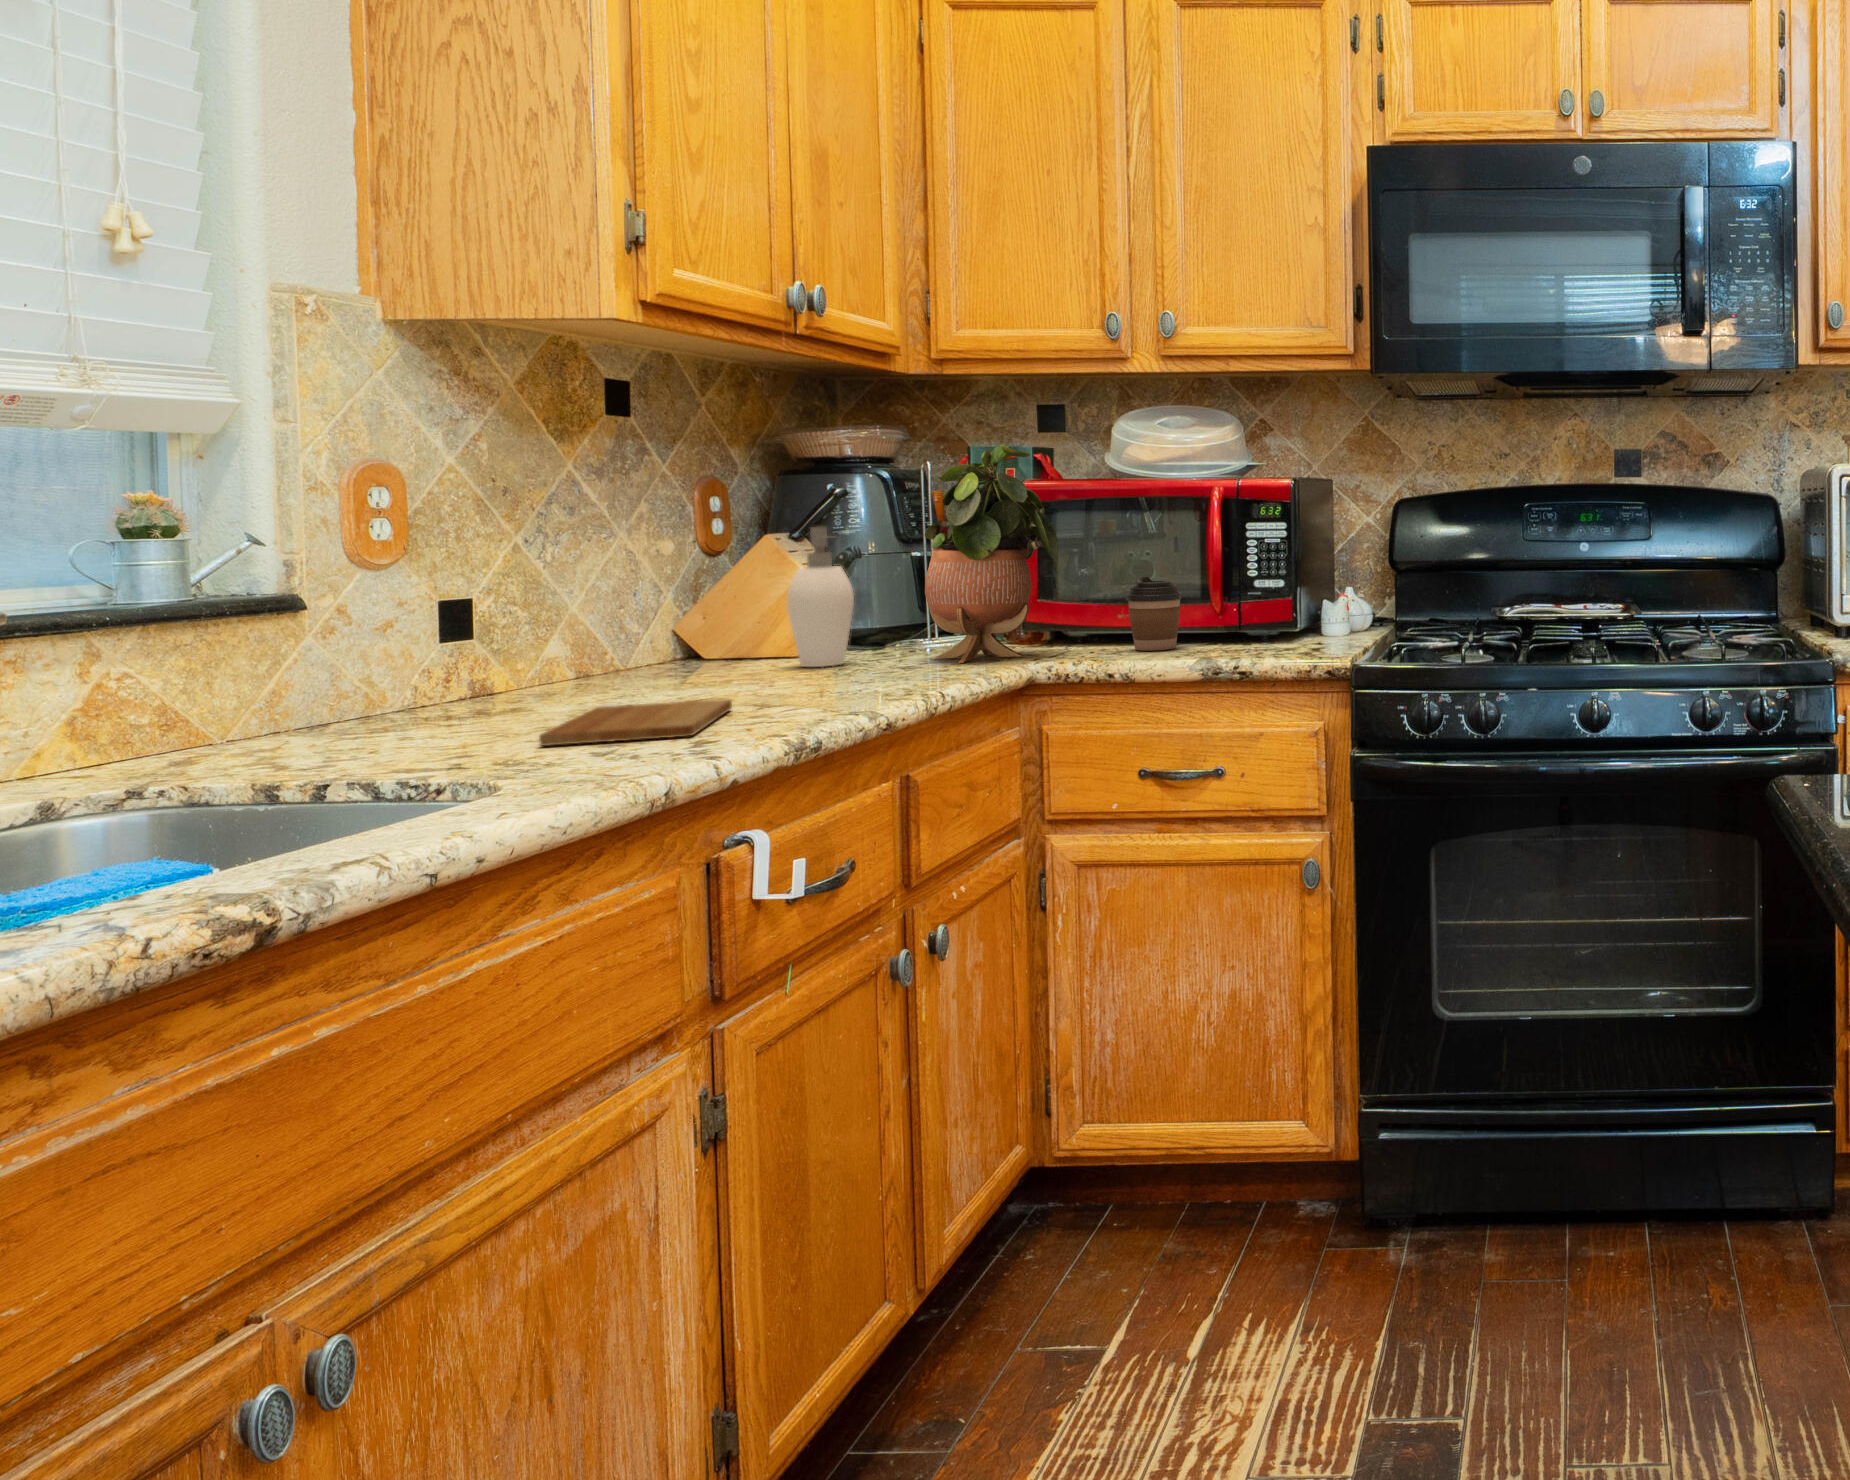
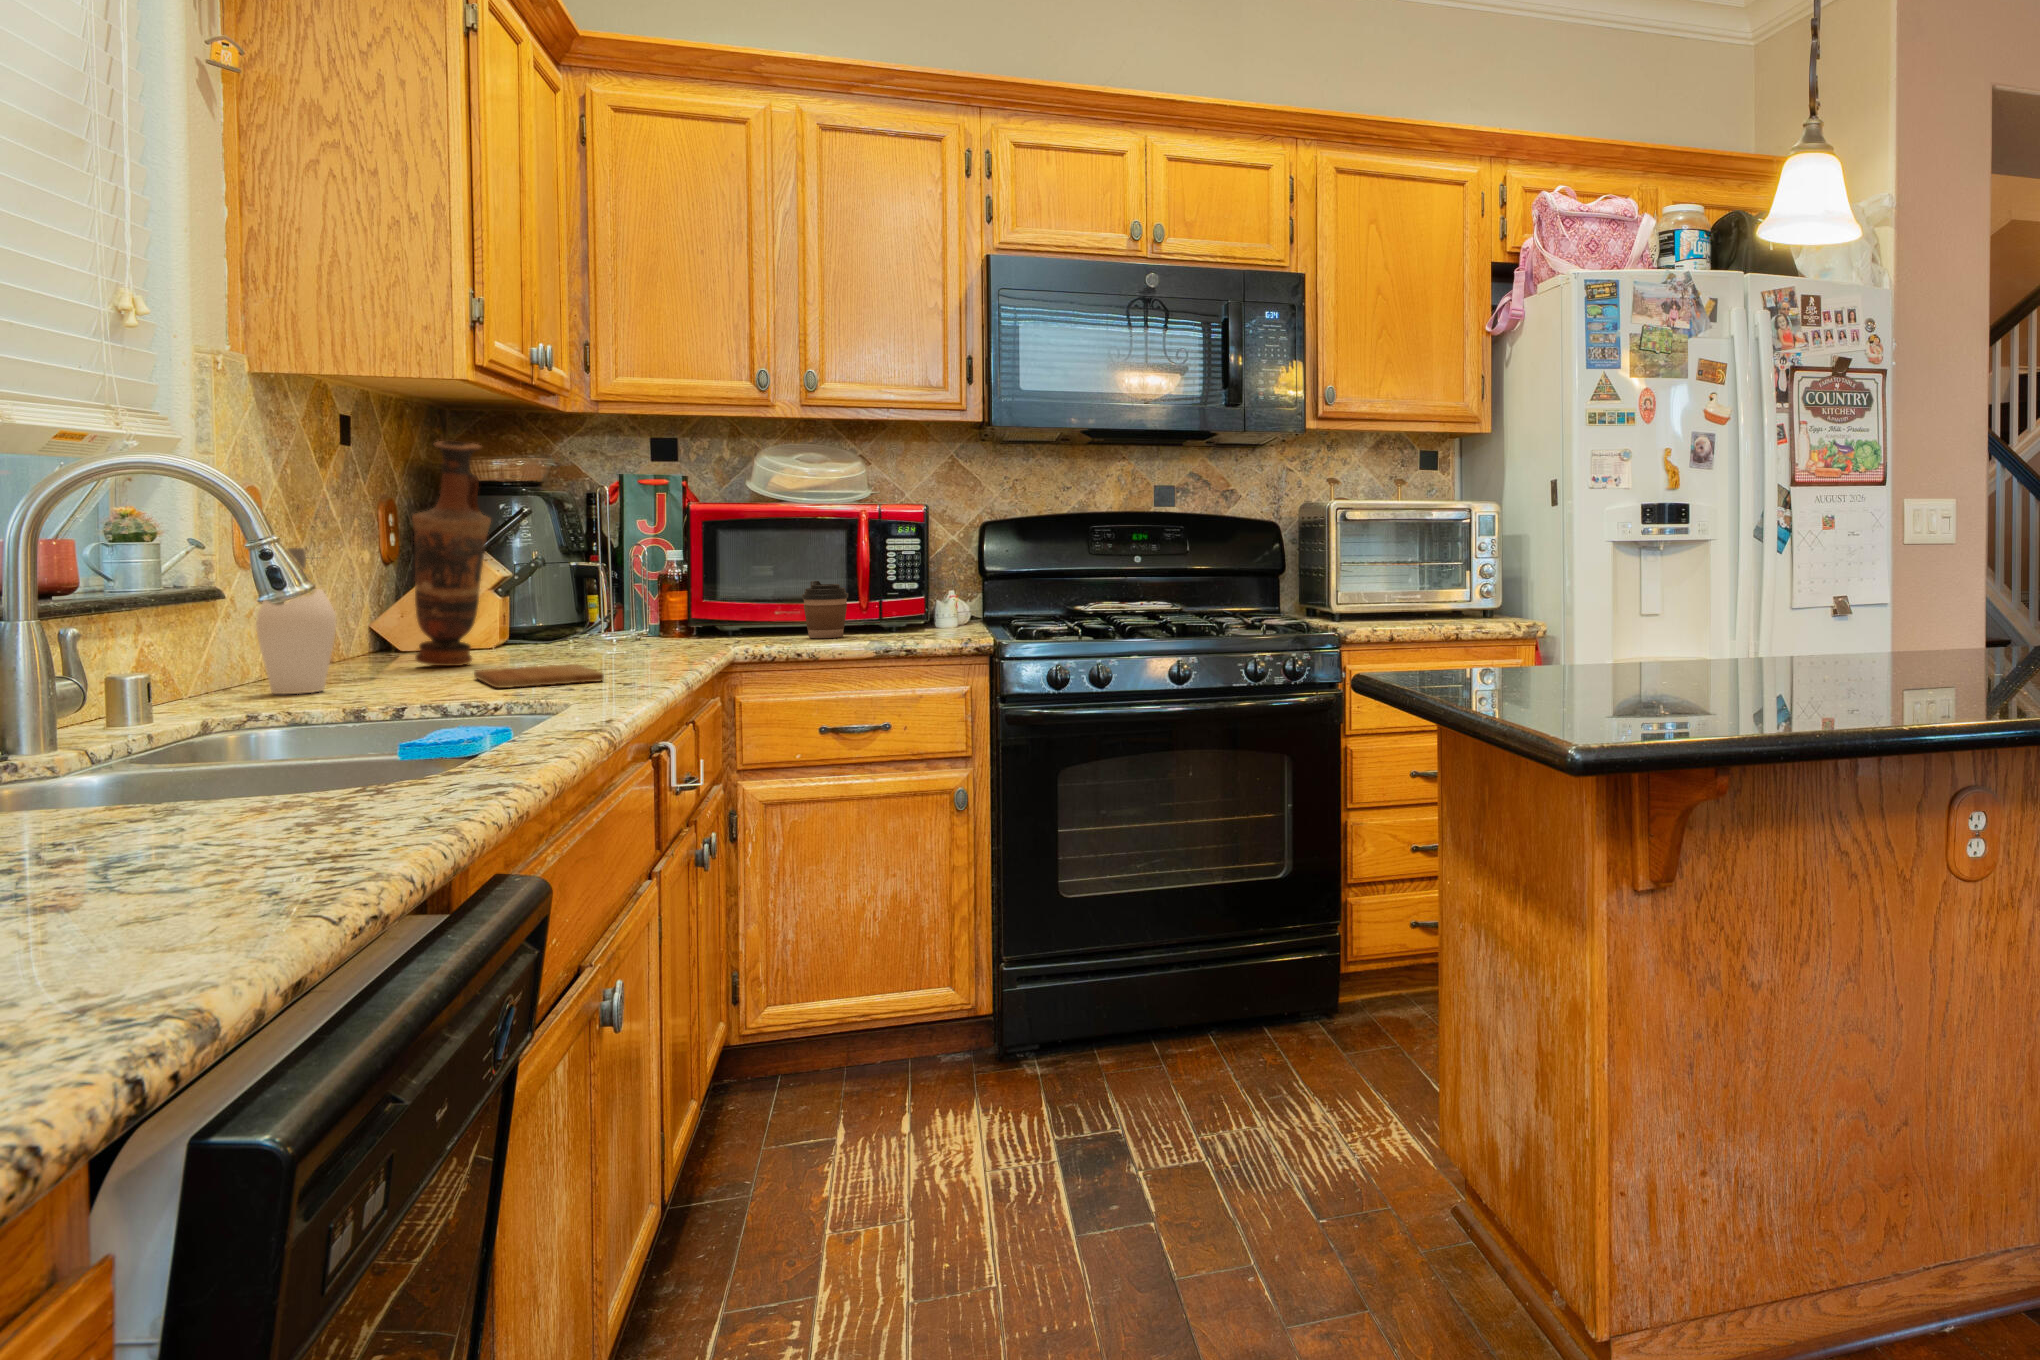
vase: none [608,407,704,688] -> present [412,441,491,666]
potted plant: present [925,444,1058,663] -> none [634,474,750,648]
soap dispenser: present [787,527,854,667] -> present [256,548,336,694]

